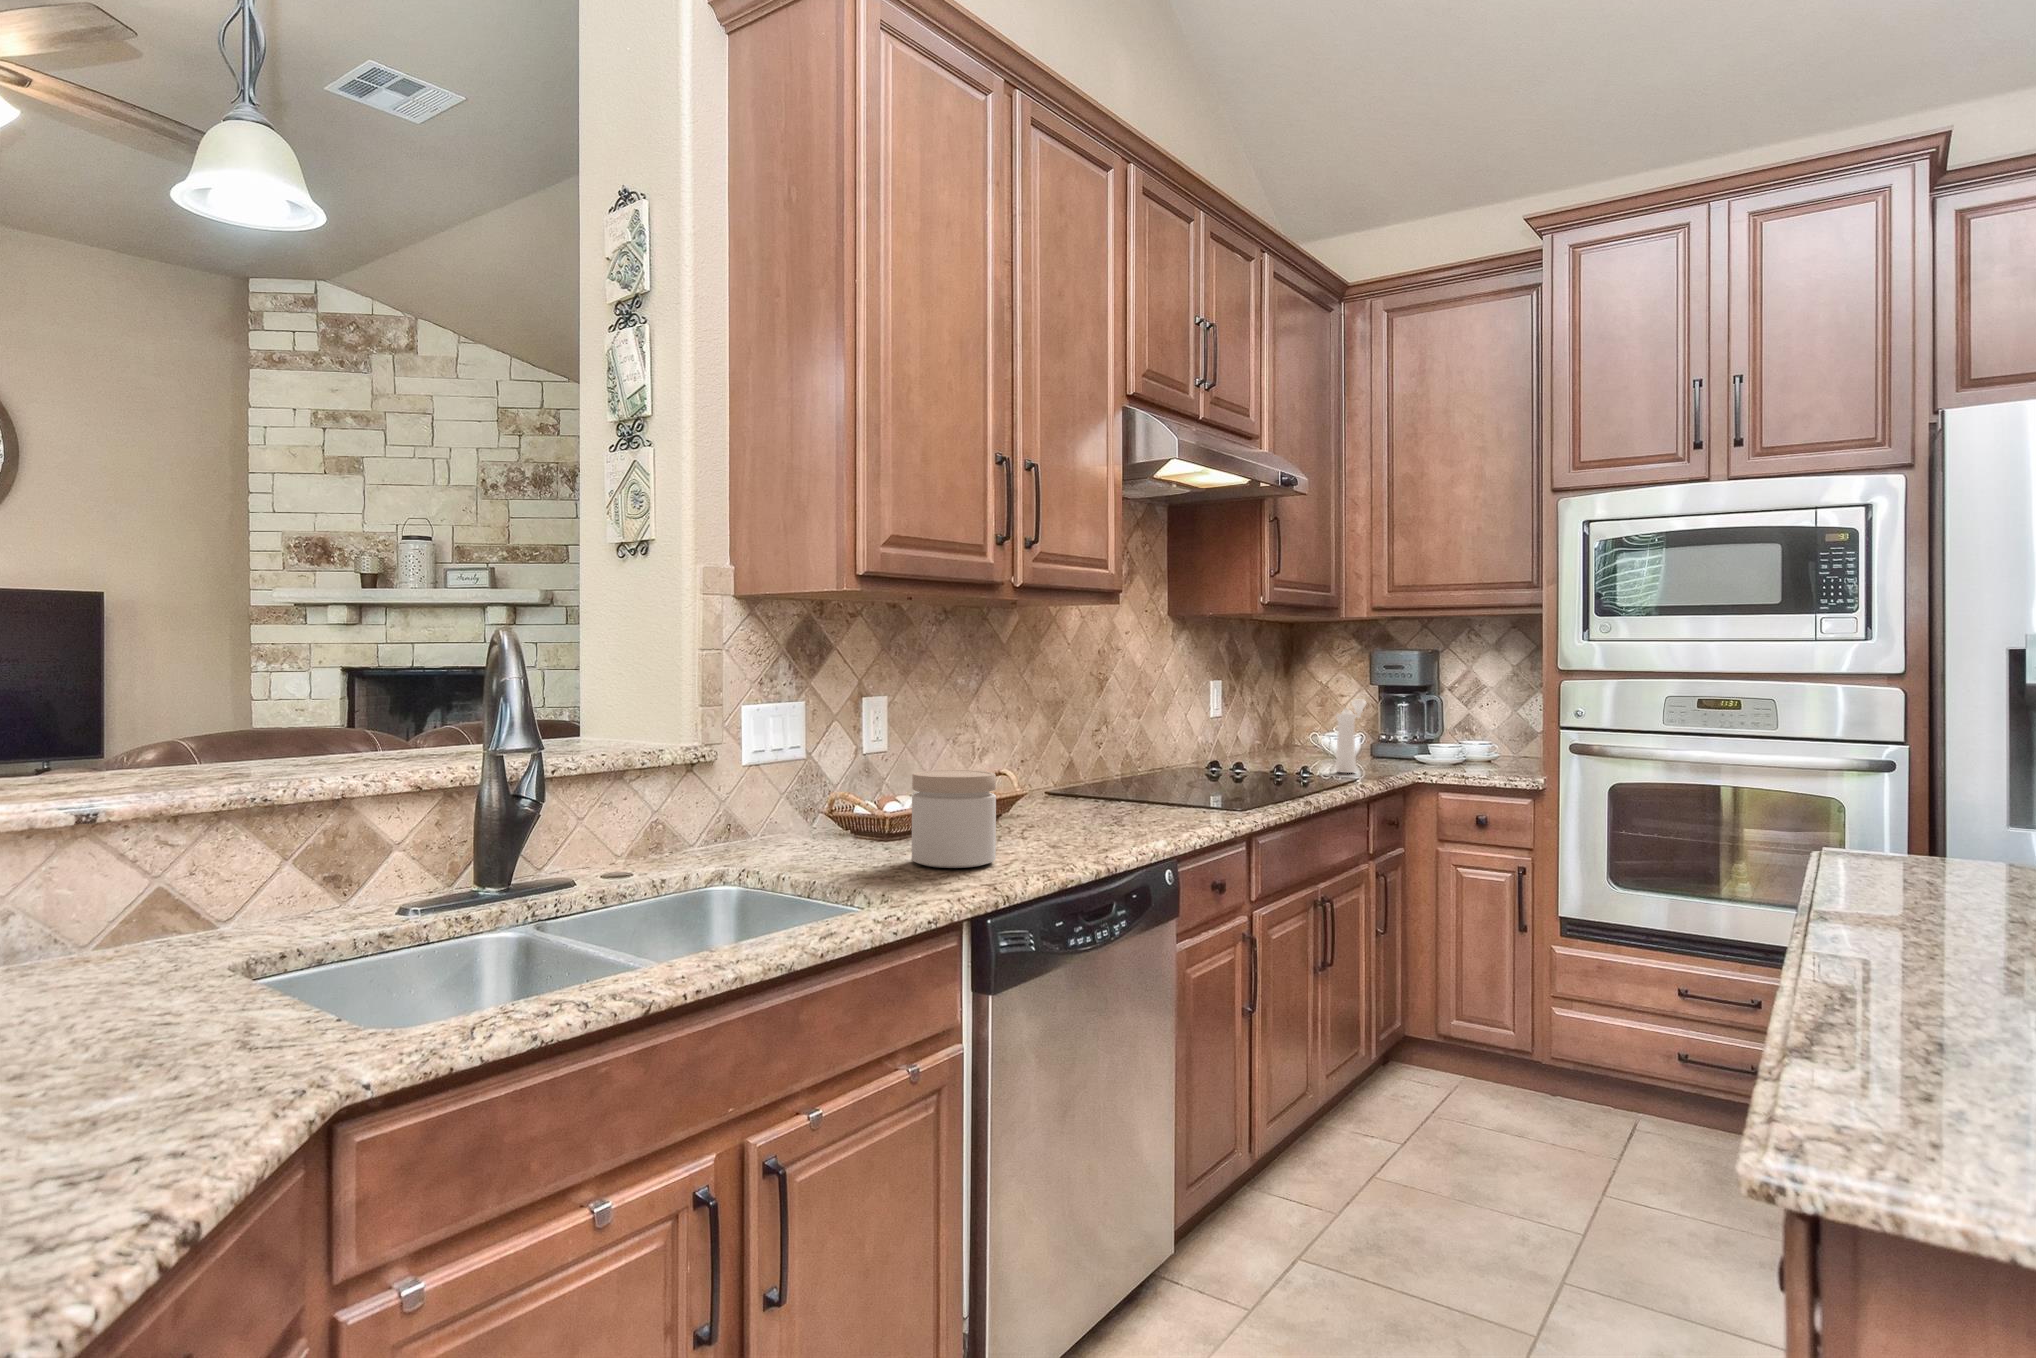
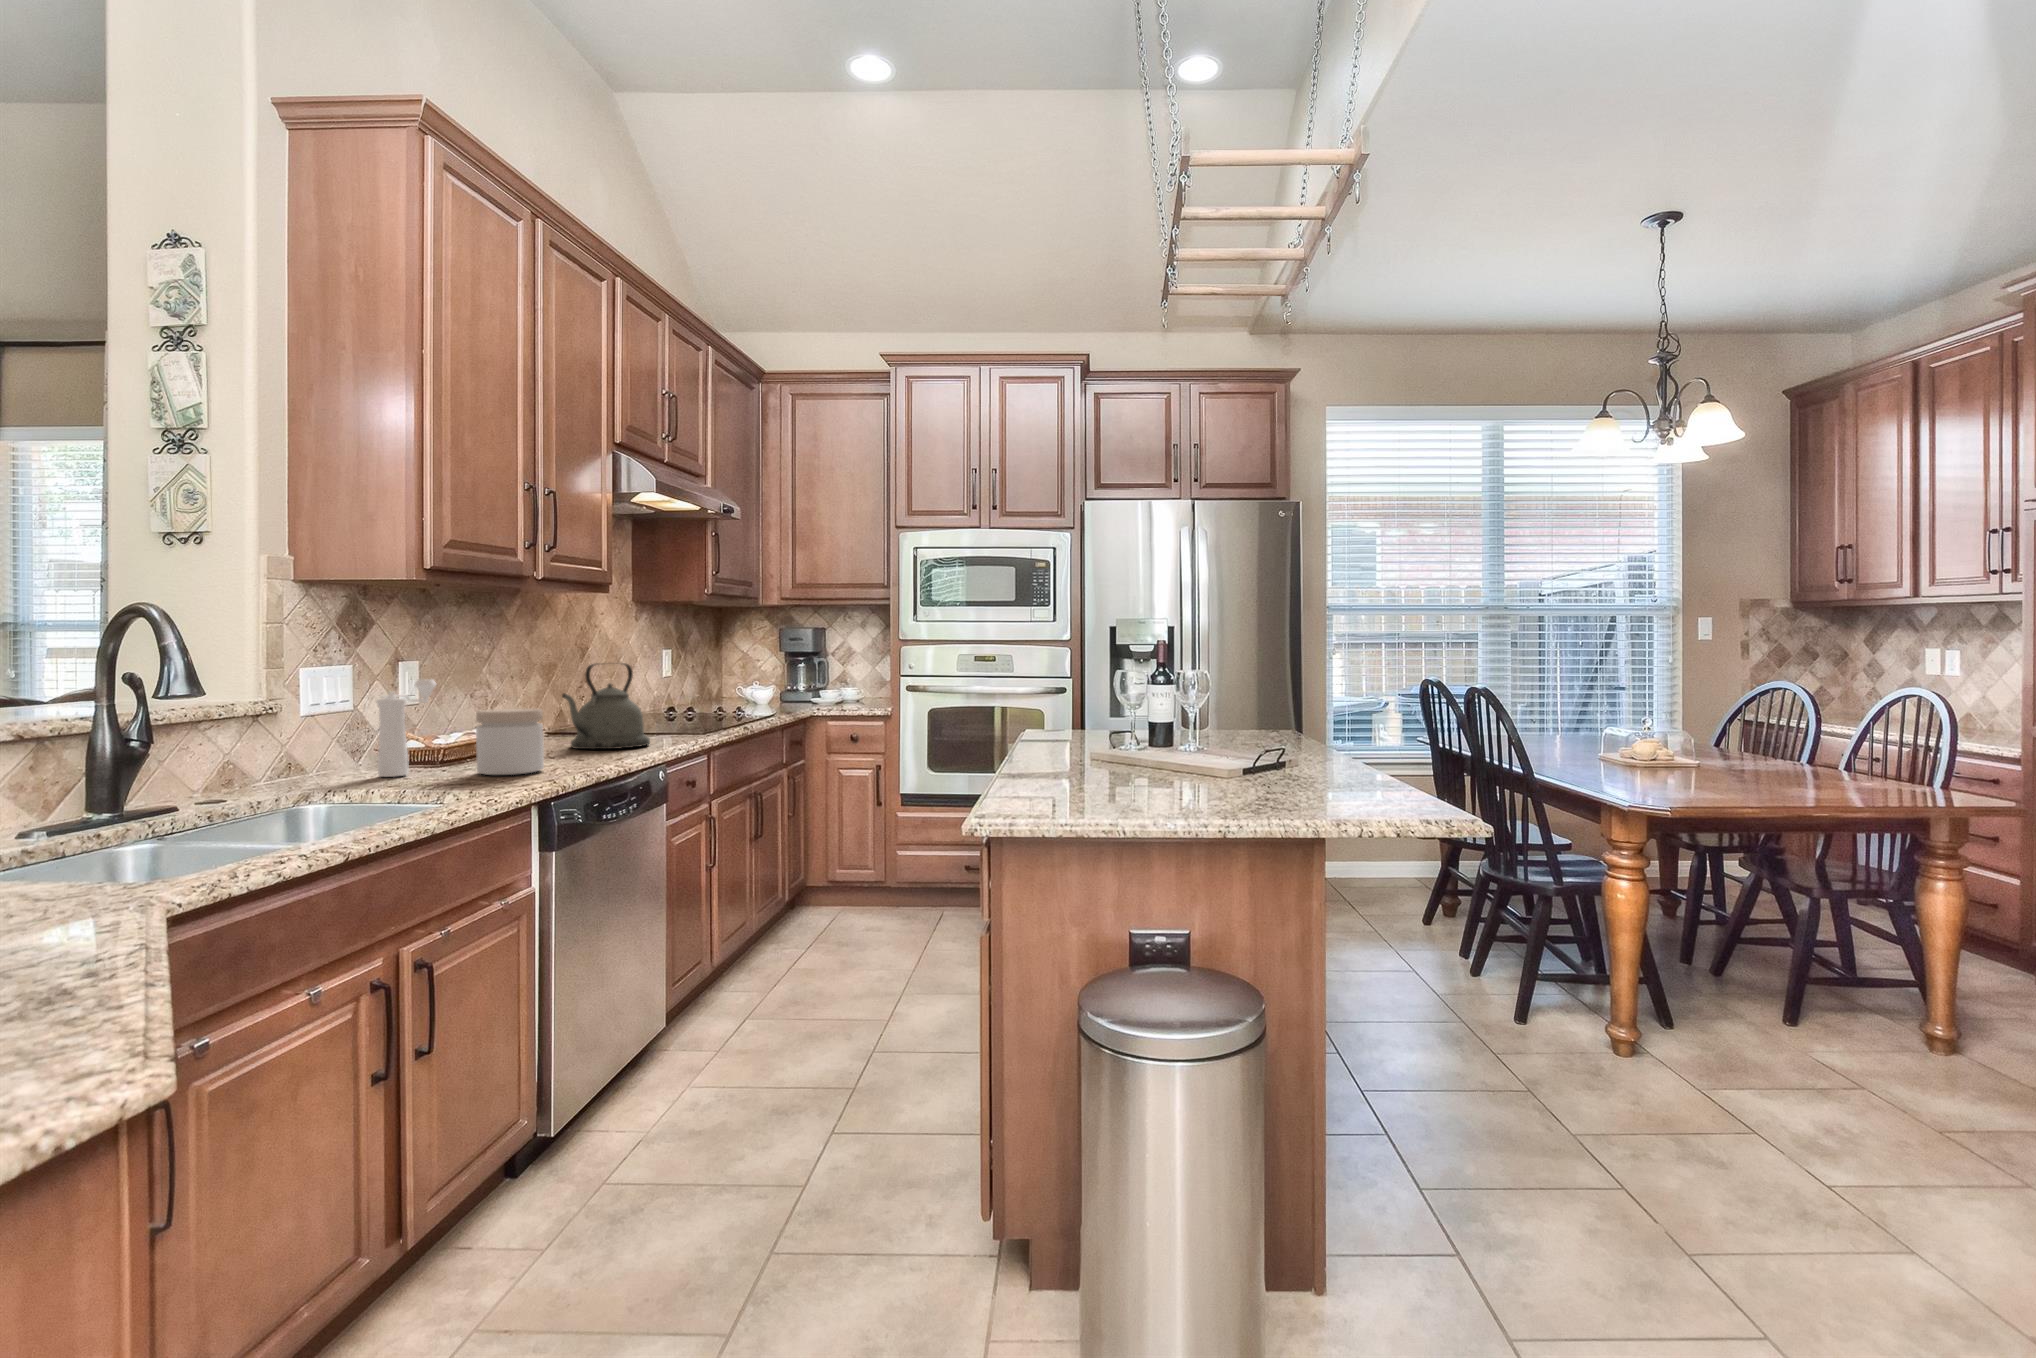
pepper mill: present [1336,700,1366,773] -> present [376,679,436,777]
kettle: none [1042,704,1161,829] -> present [562,663,650,749]

